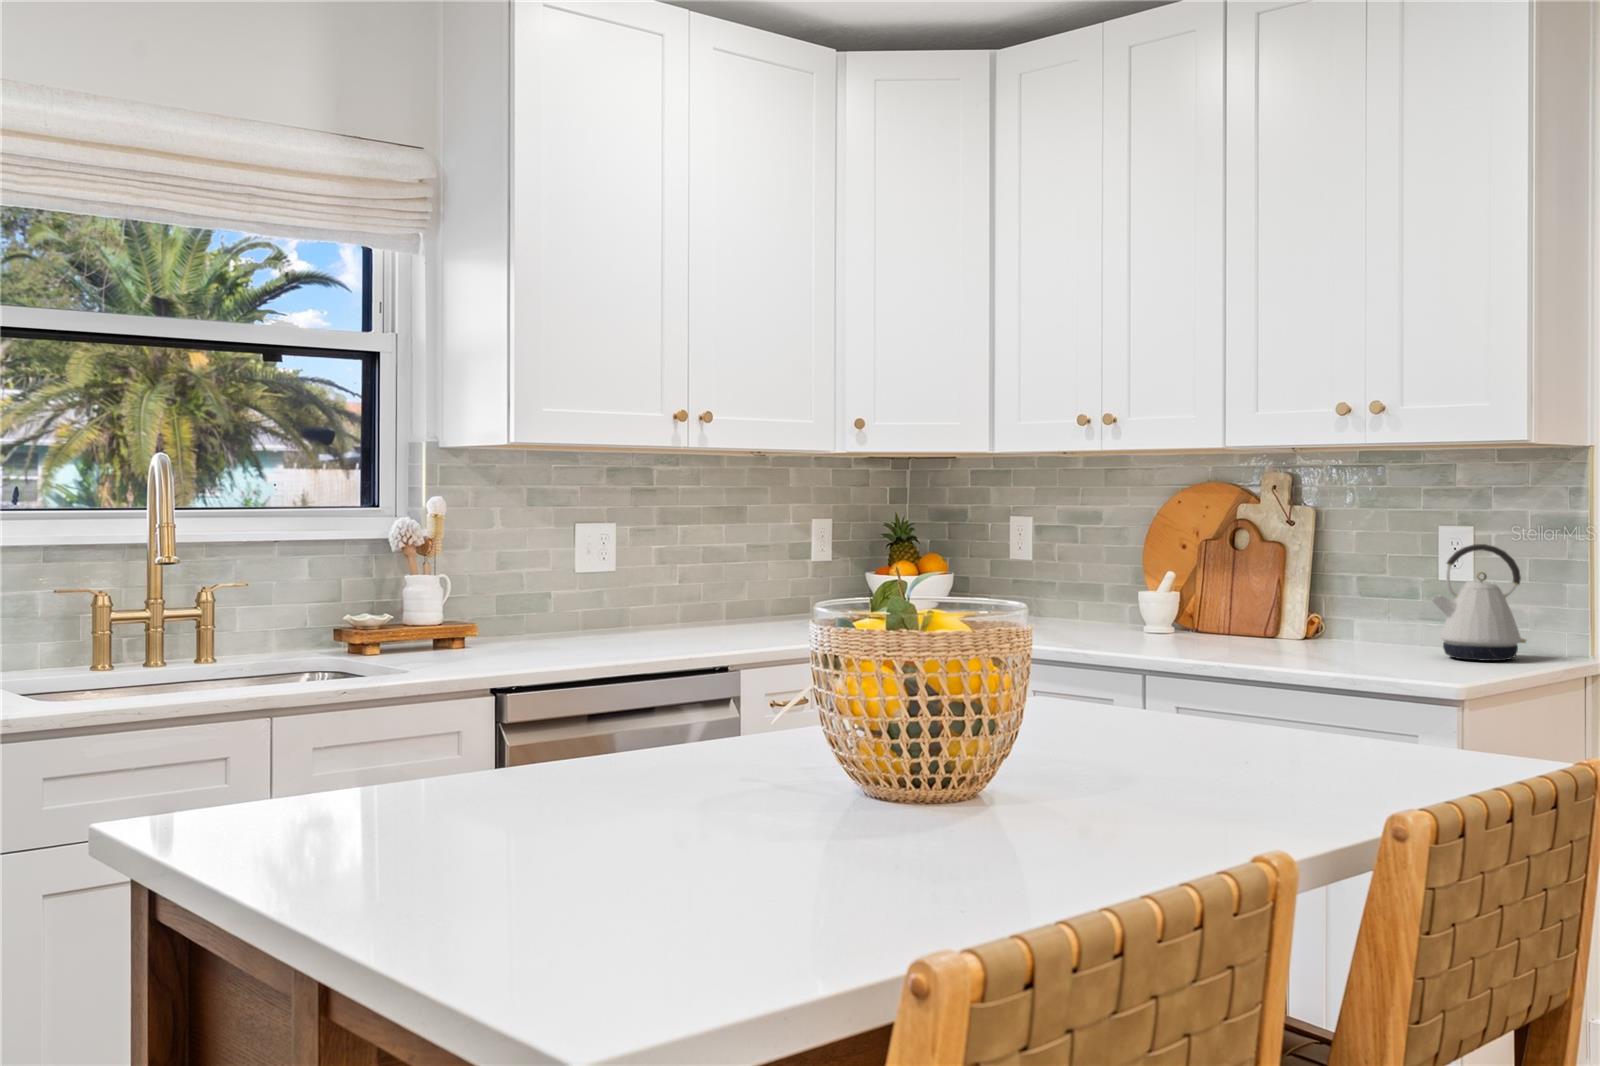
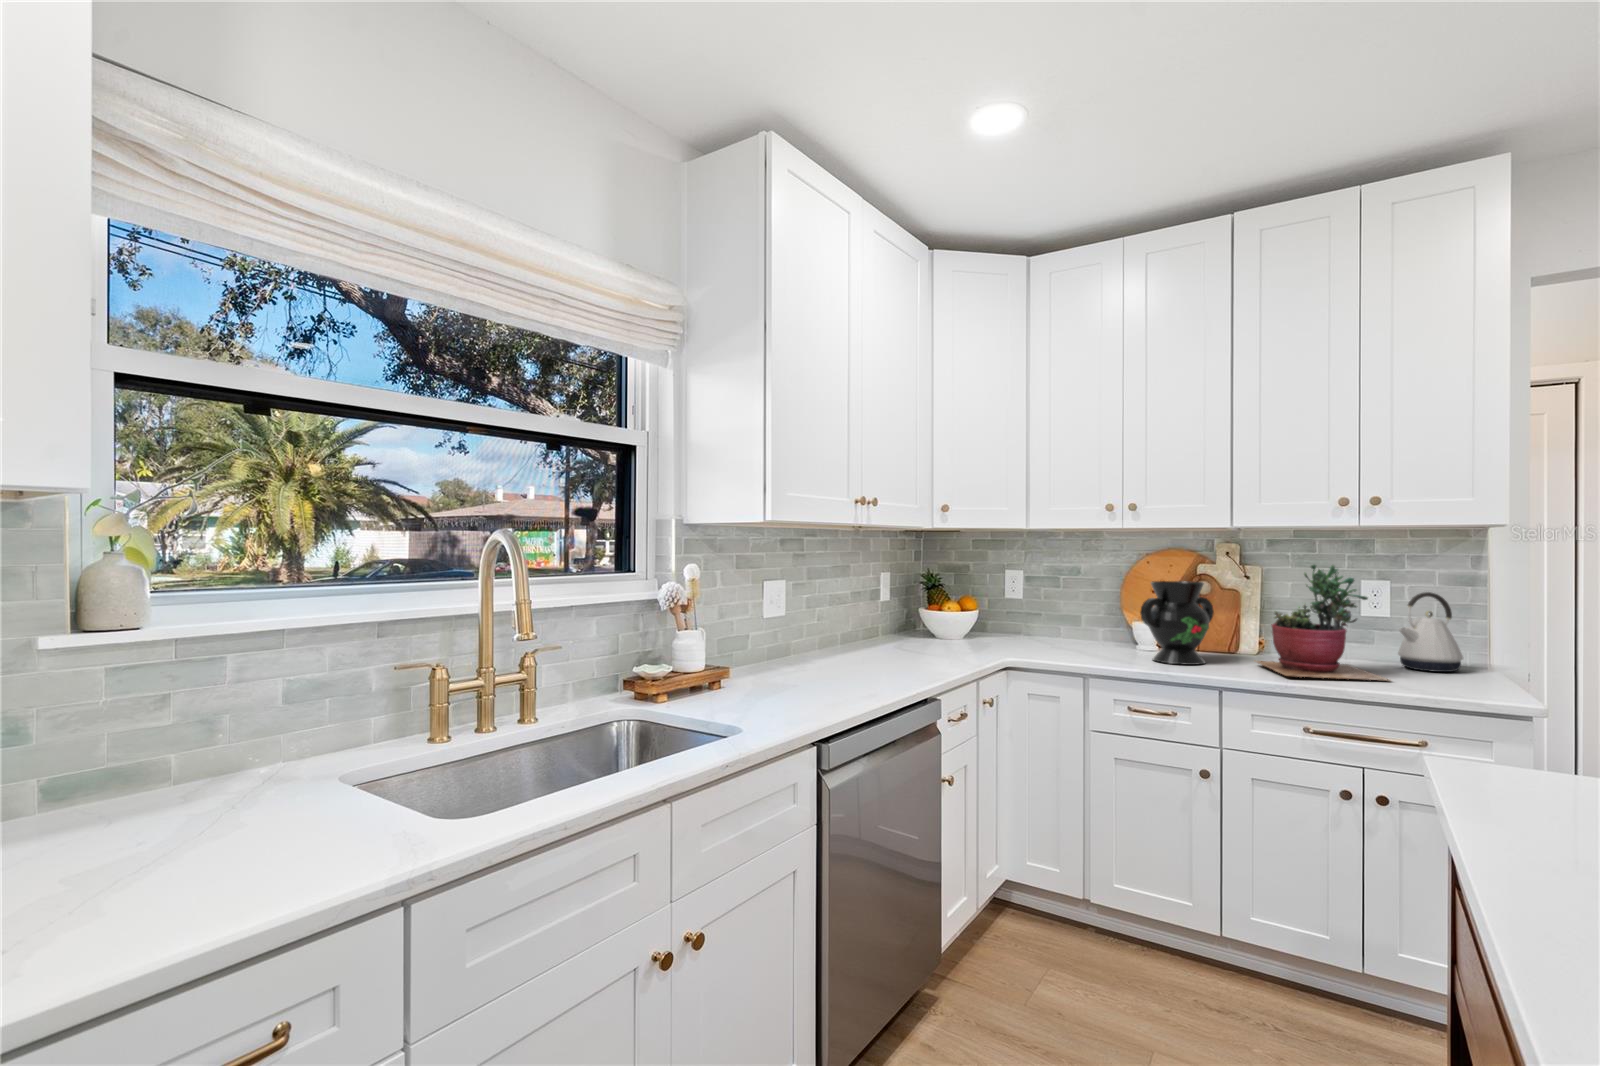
succulent plant: none [1222,503,1368,666] -> present [1256,565,1389,680]
decorative vase: none [1088,529,1211,647] -> present [1140,581,1214,665]

